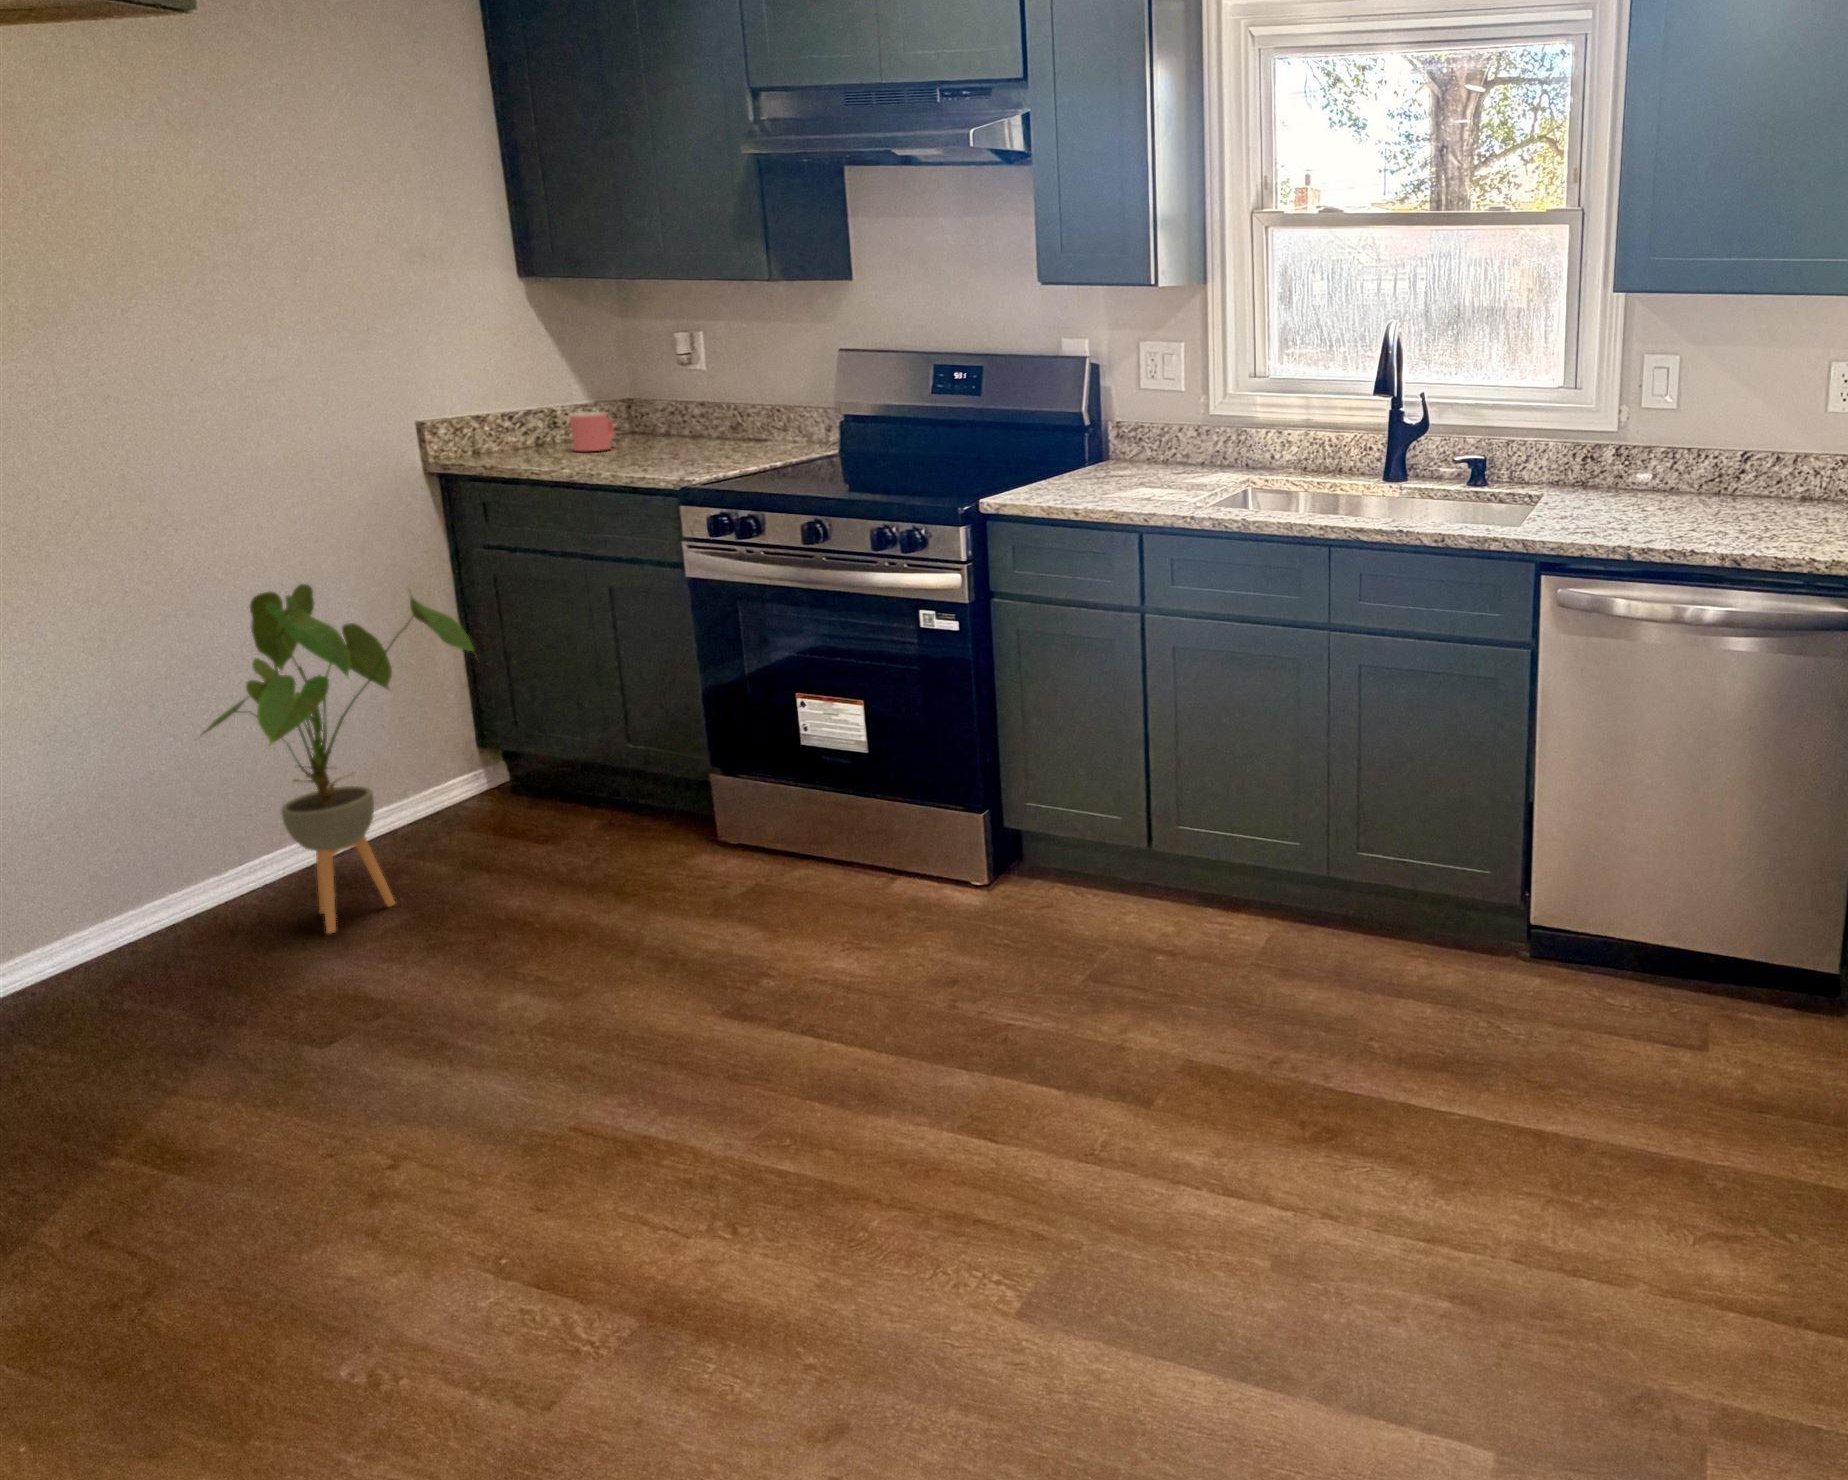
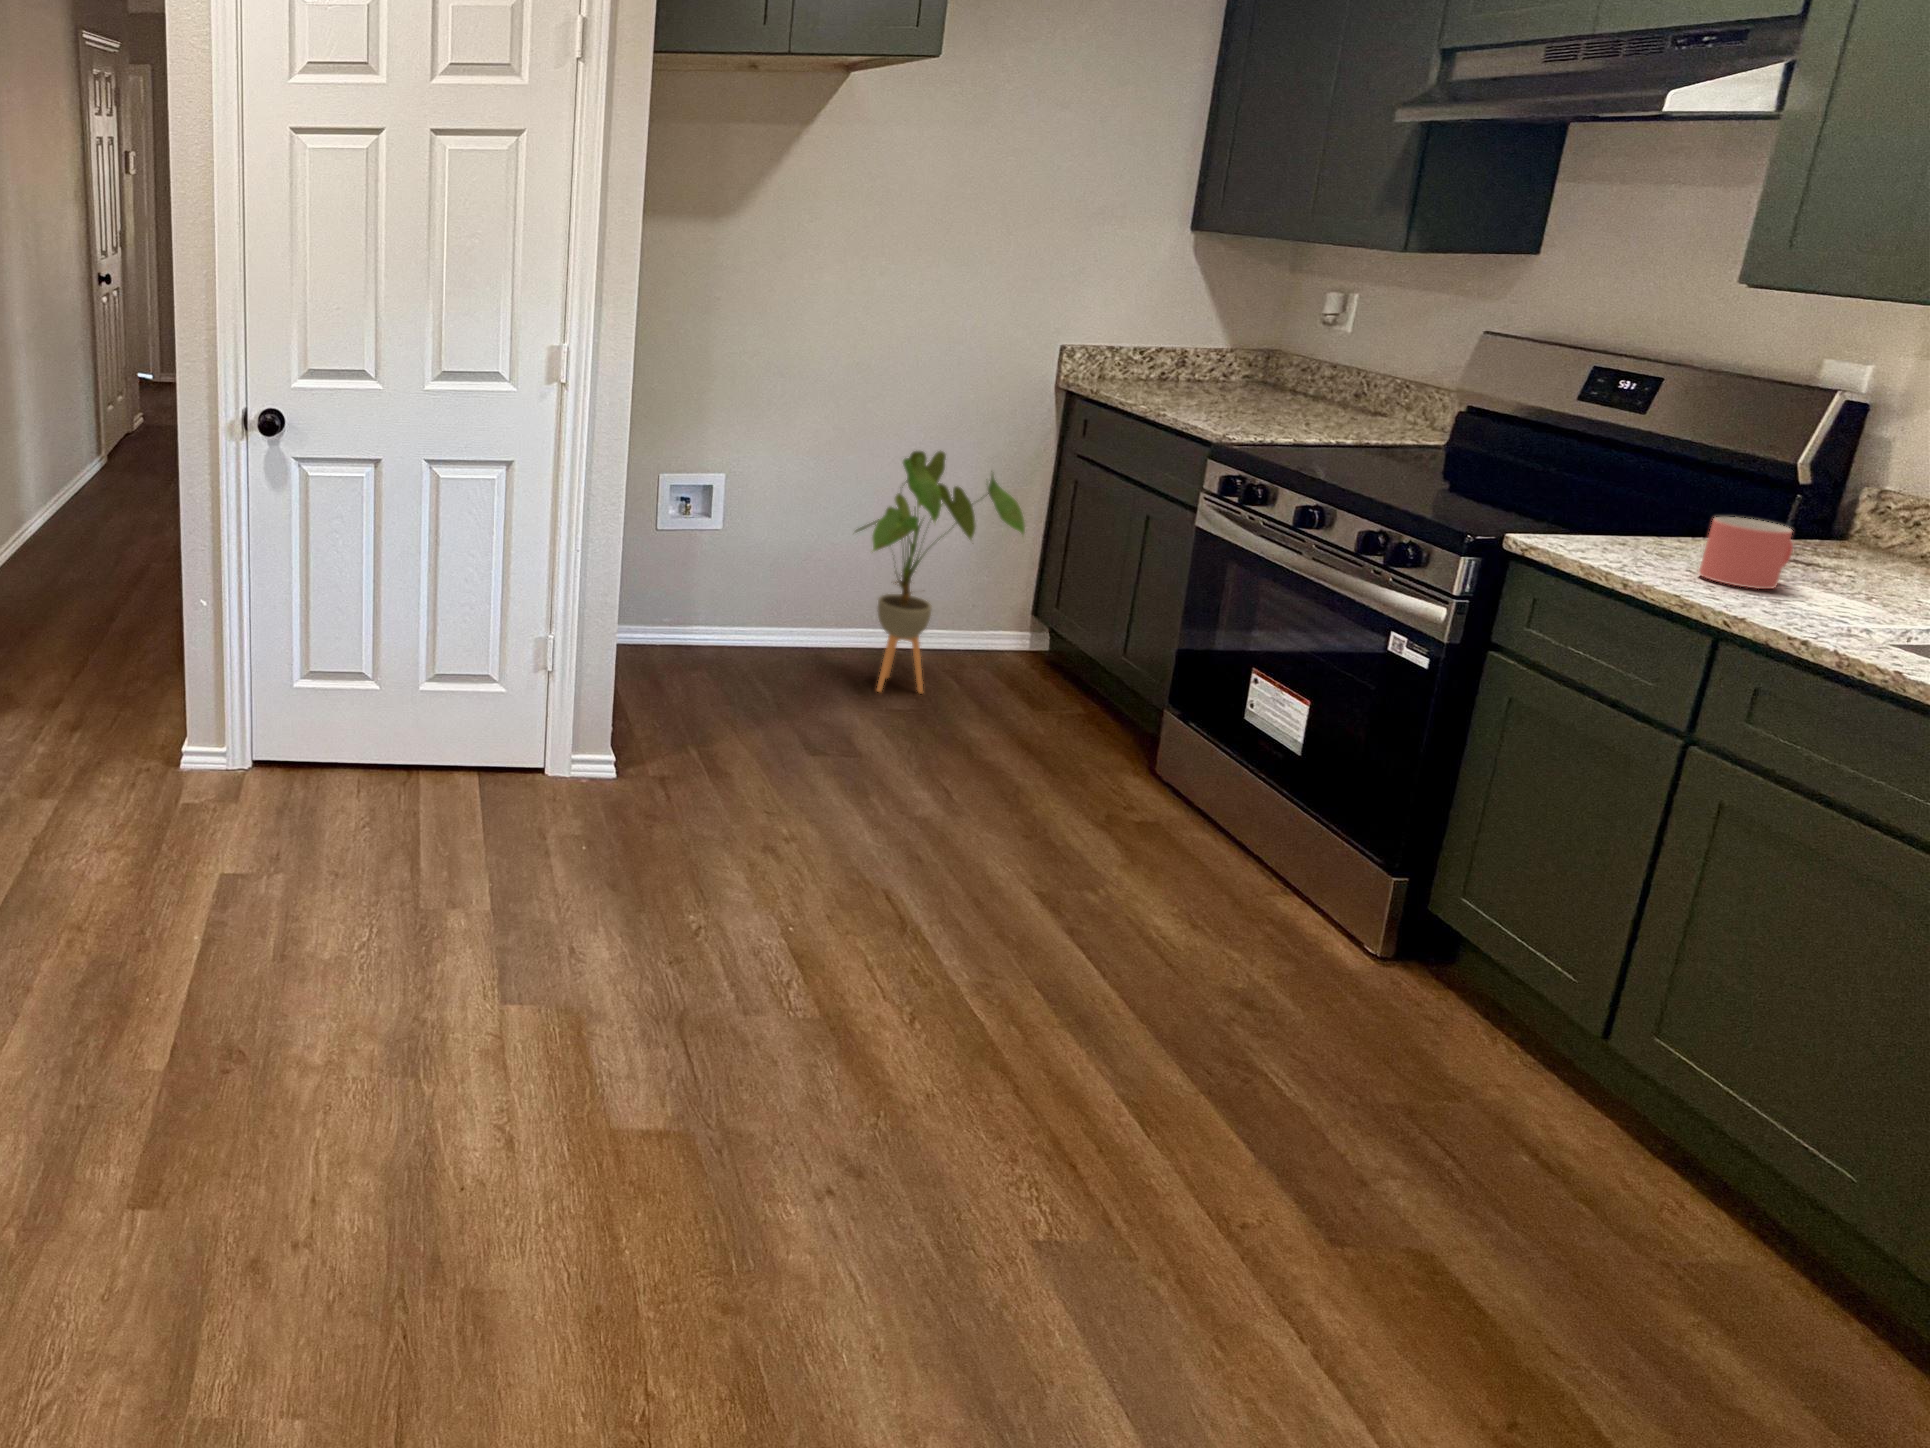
mug: present [569,412,614,451] -> present [1699,517,1793,589]

